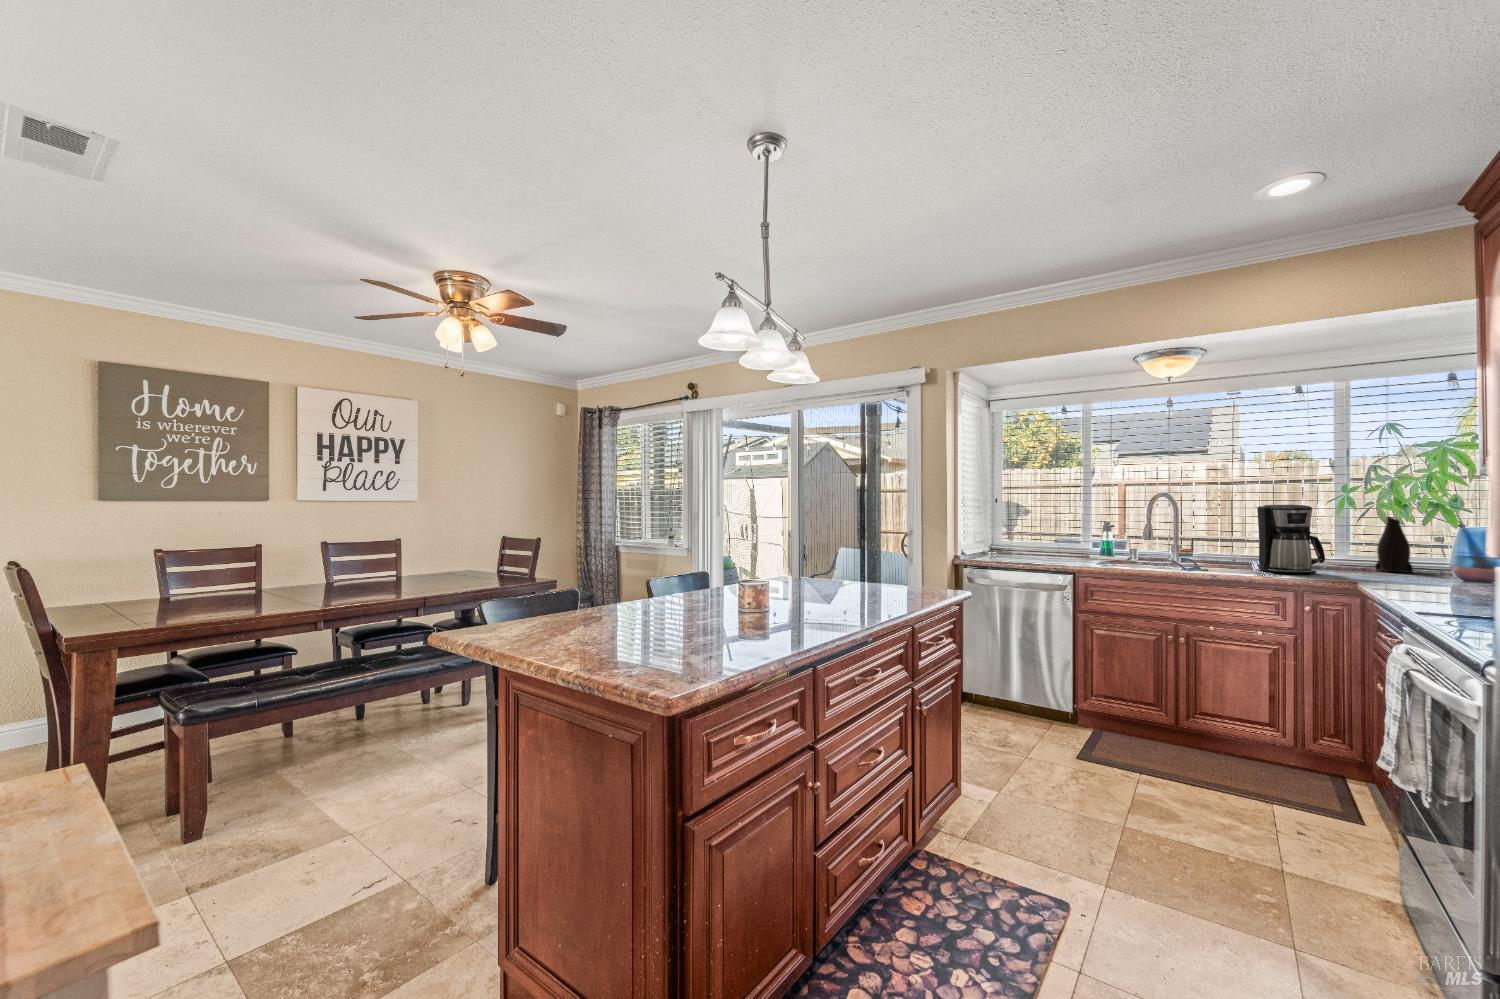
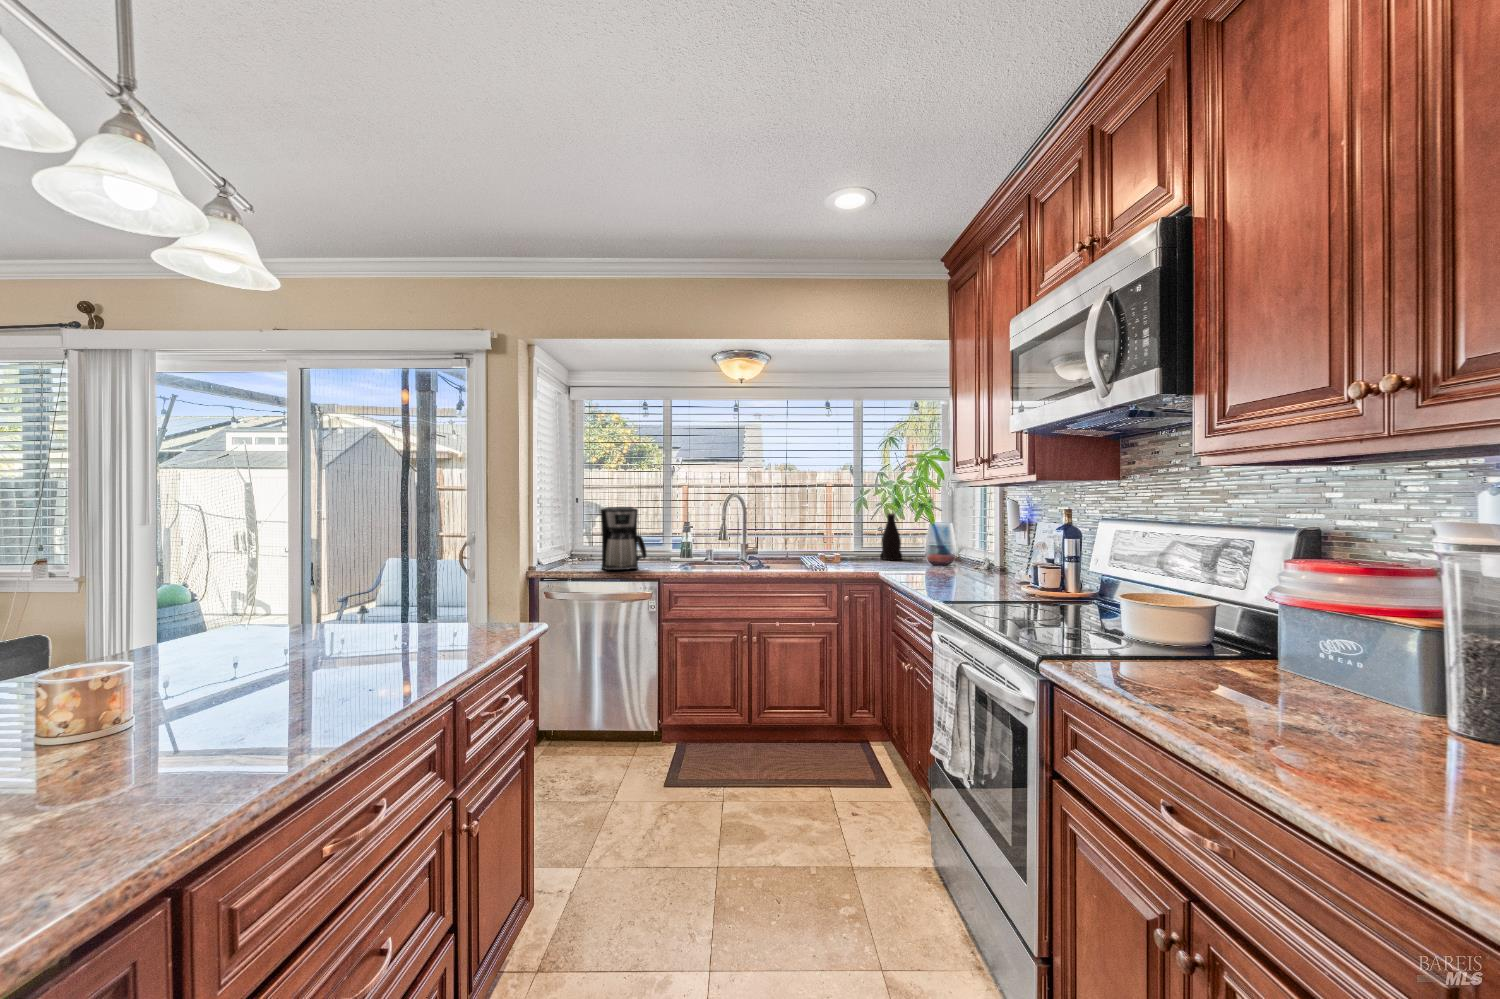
coffee maker: present [1257,505,1325,574] -> present [600,507,647,570]

